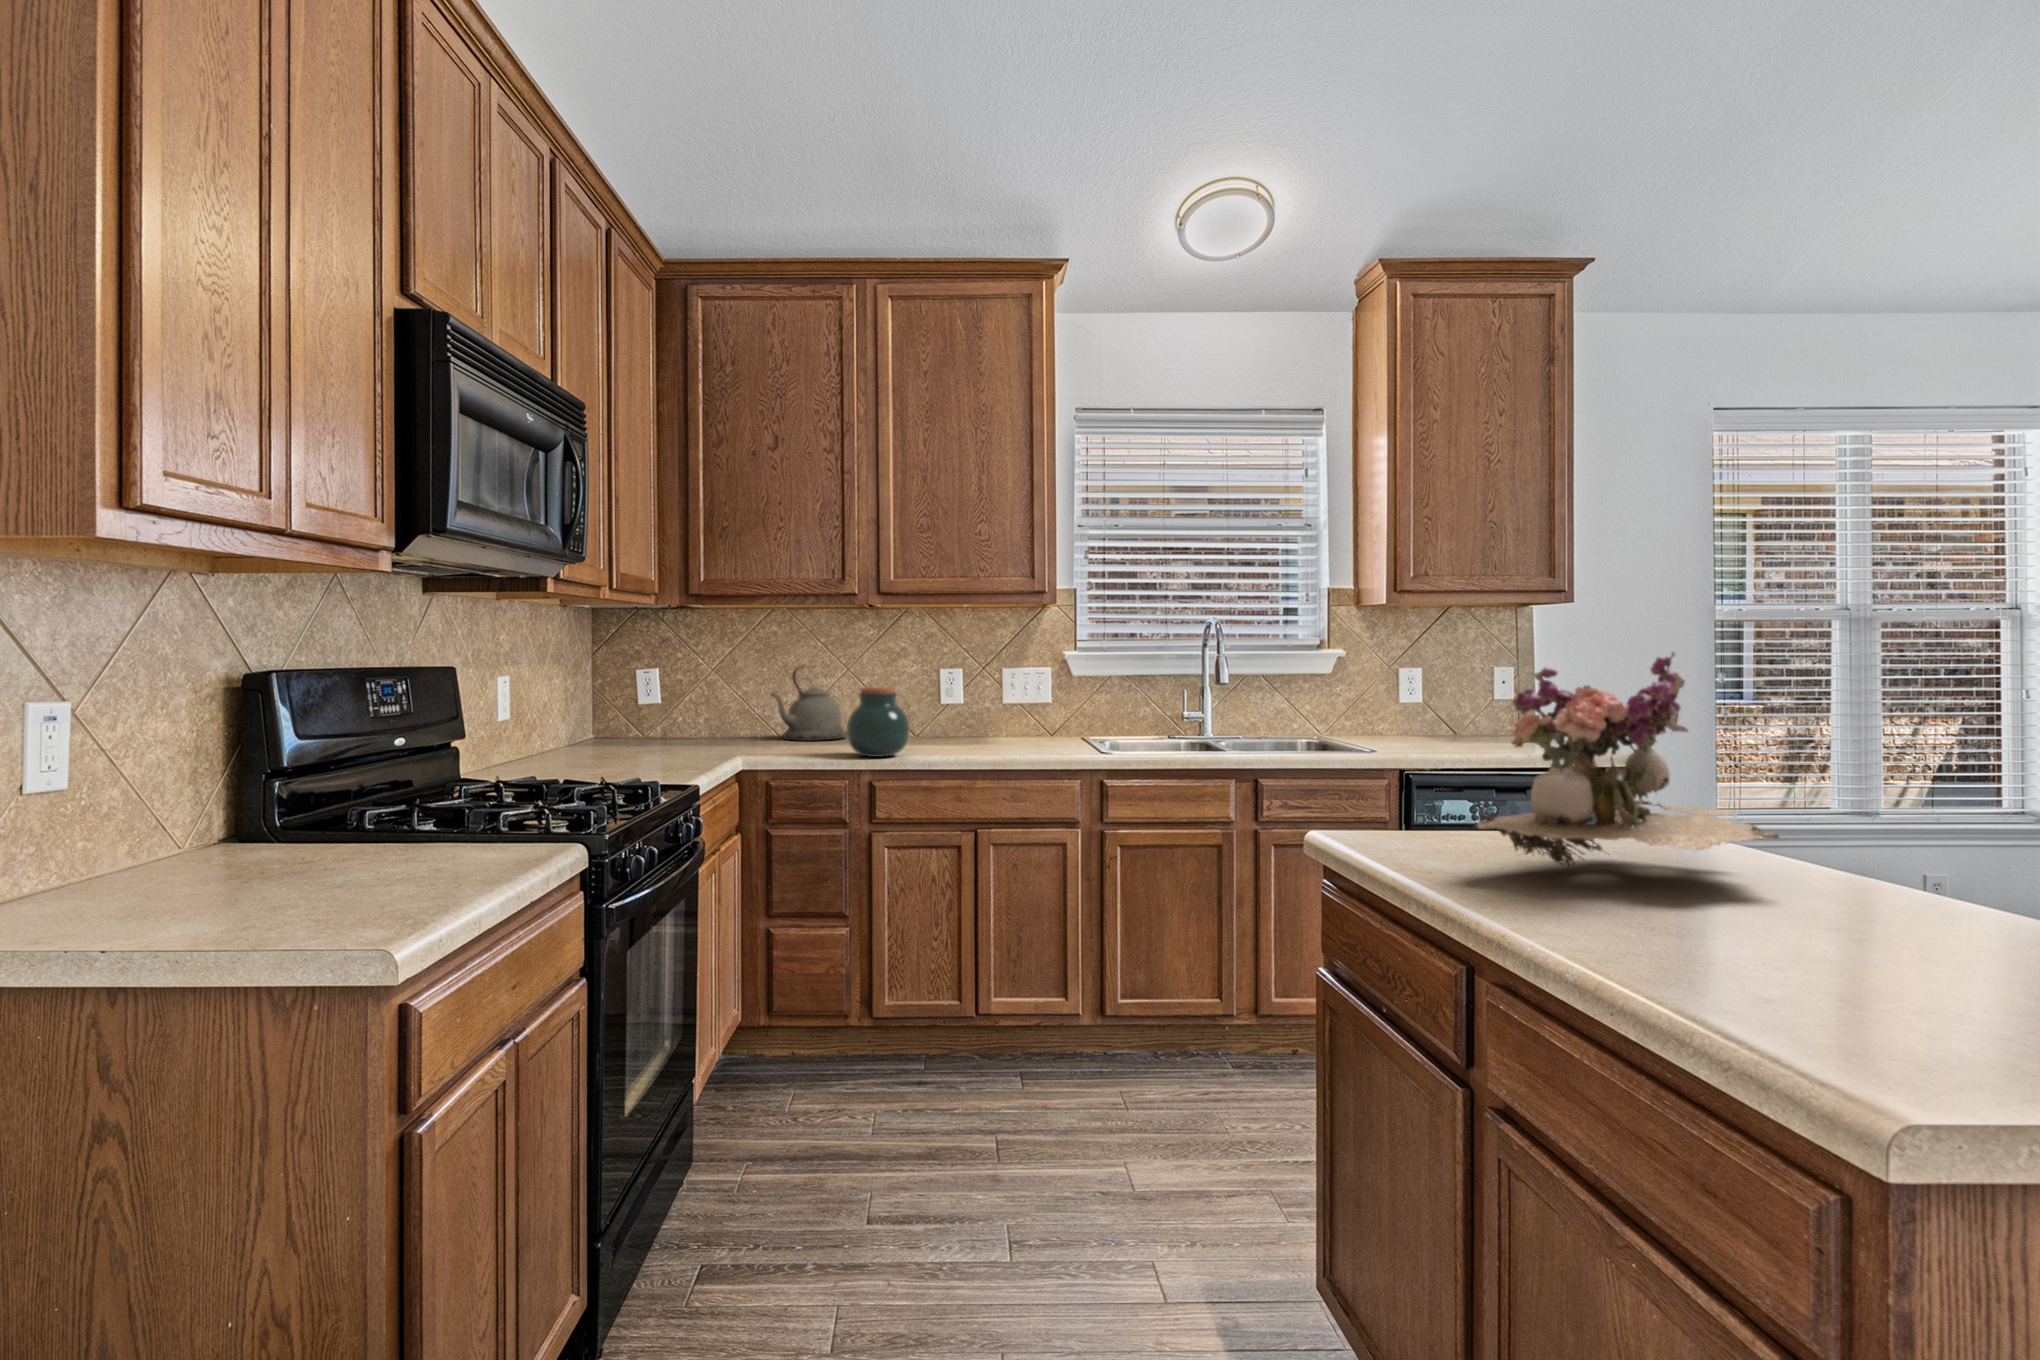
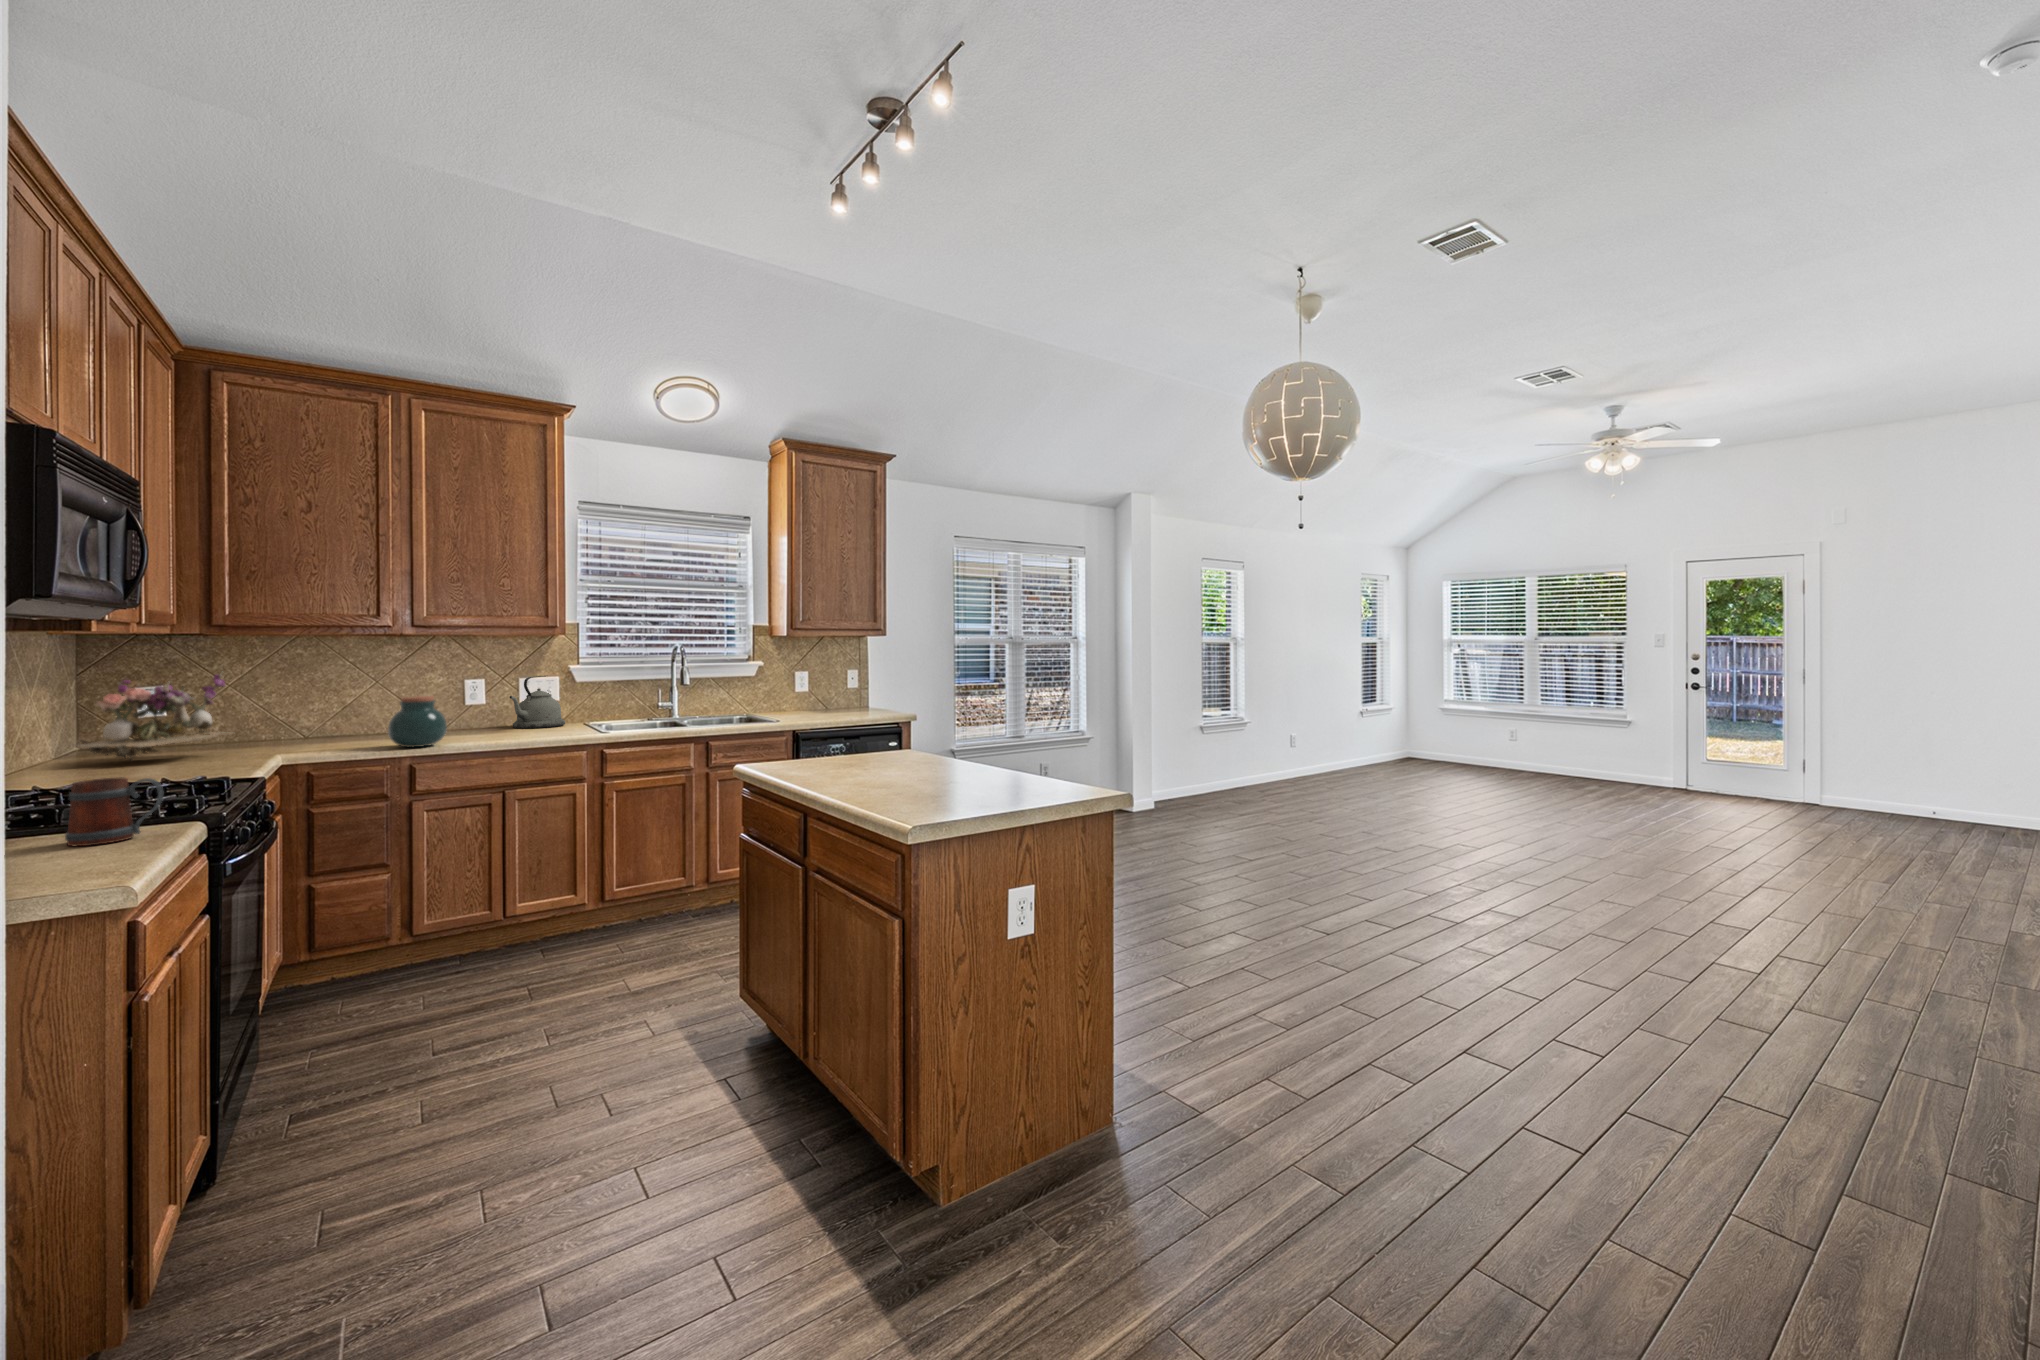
flower arrangement: present [1477,651,1779,871] -> present [75,671,225,760]
kettle: present [771,667,847,741] -> present [510,676,565,728]
mug: none [435,771,527,862] -> present [65,777,163,846]

